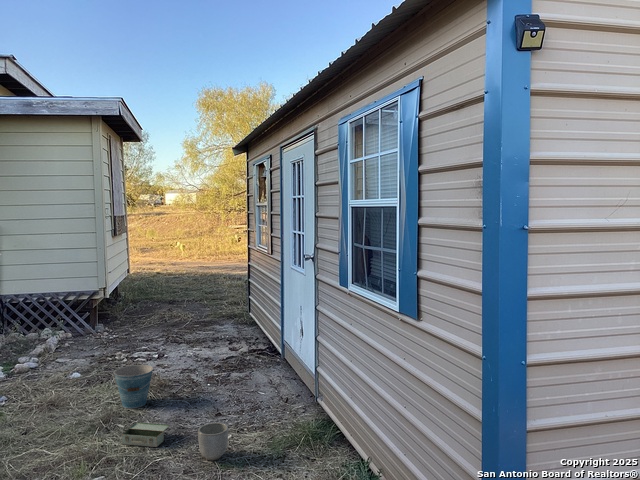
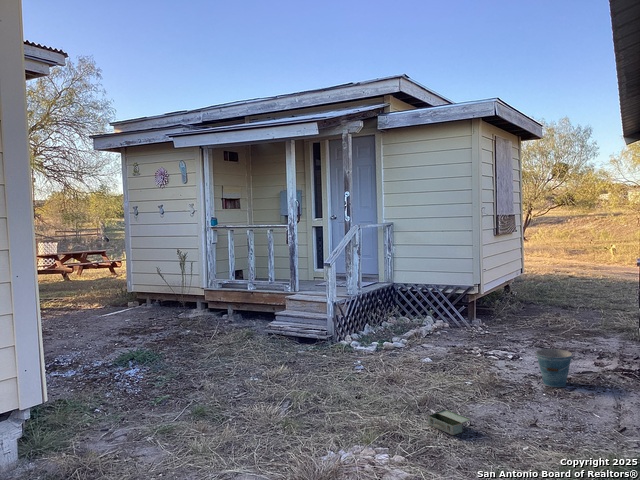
bucket: present [114,365,154,408] -> present [536,349,572,387]
planter: present [198,423,228,461] -> none [480,425,511,463]

